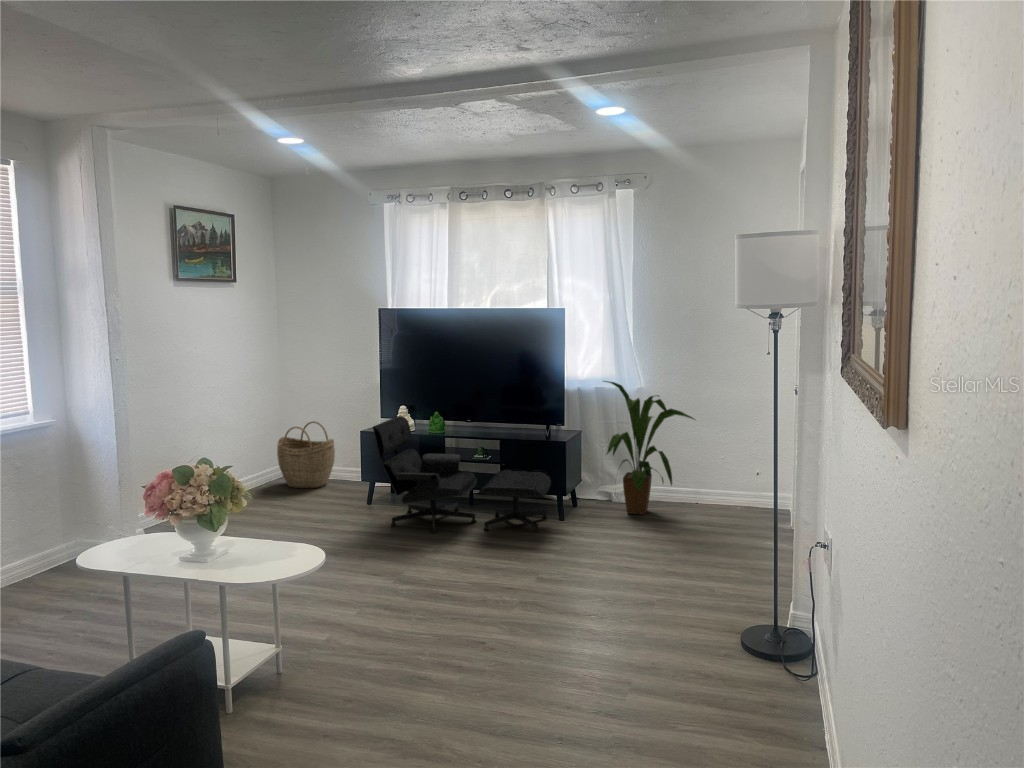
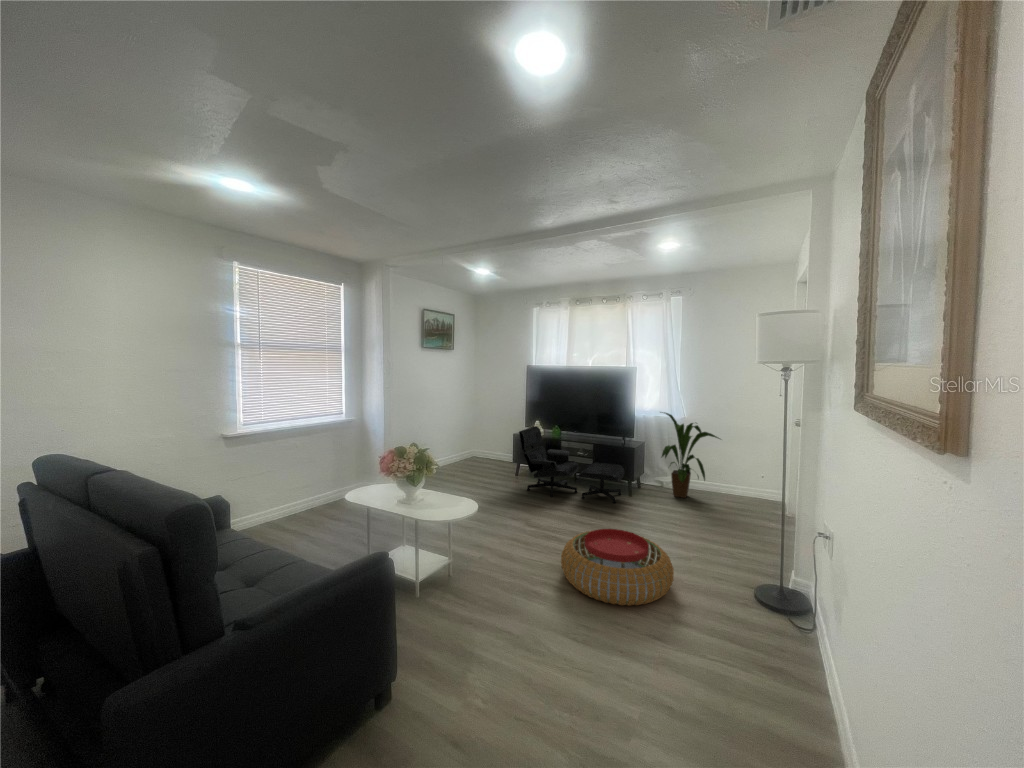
woven basket: present [277,421,335,488] -> none [469,427,500,464]
pouf: none [460,569,625,674] -> present [561,529,674,606]

